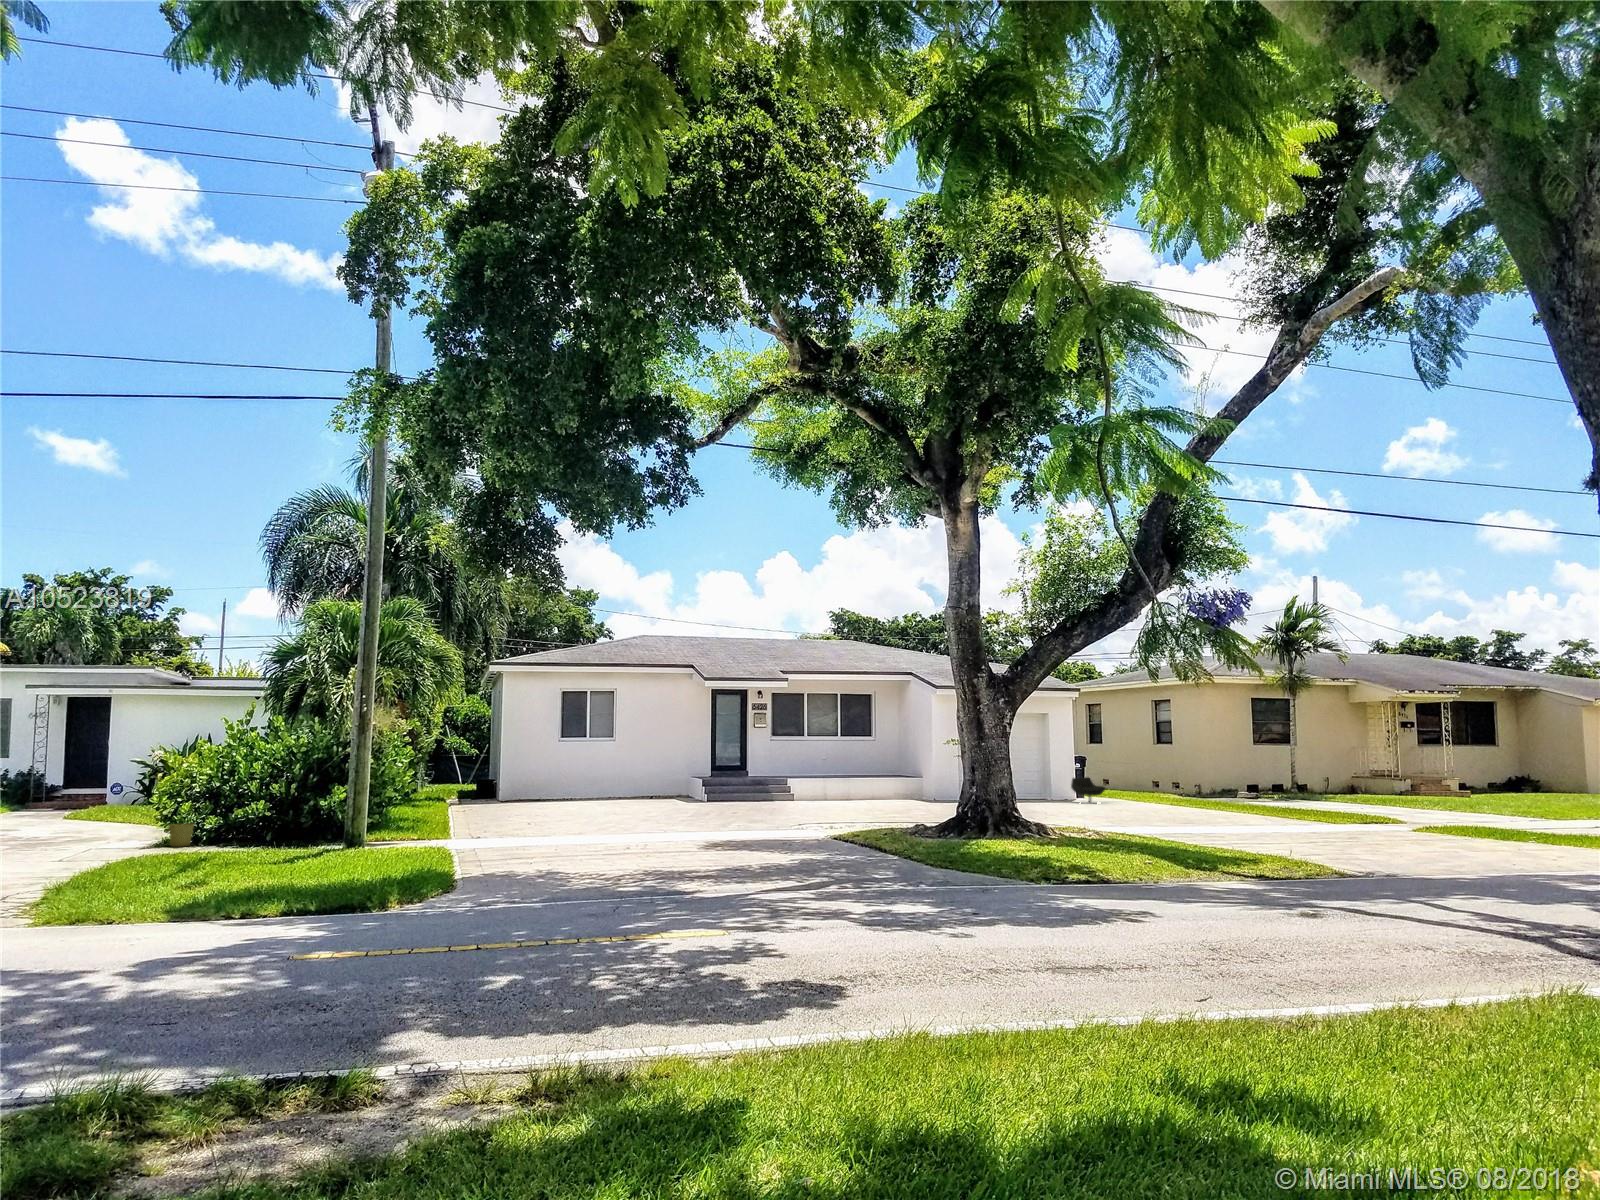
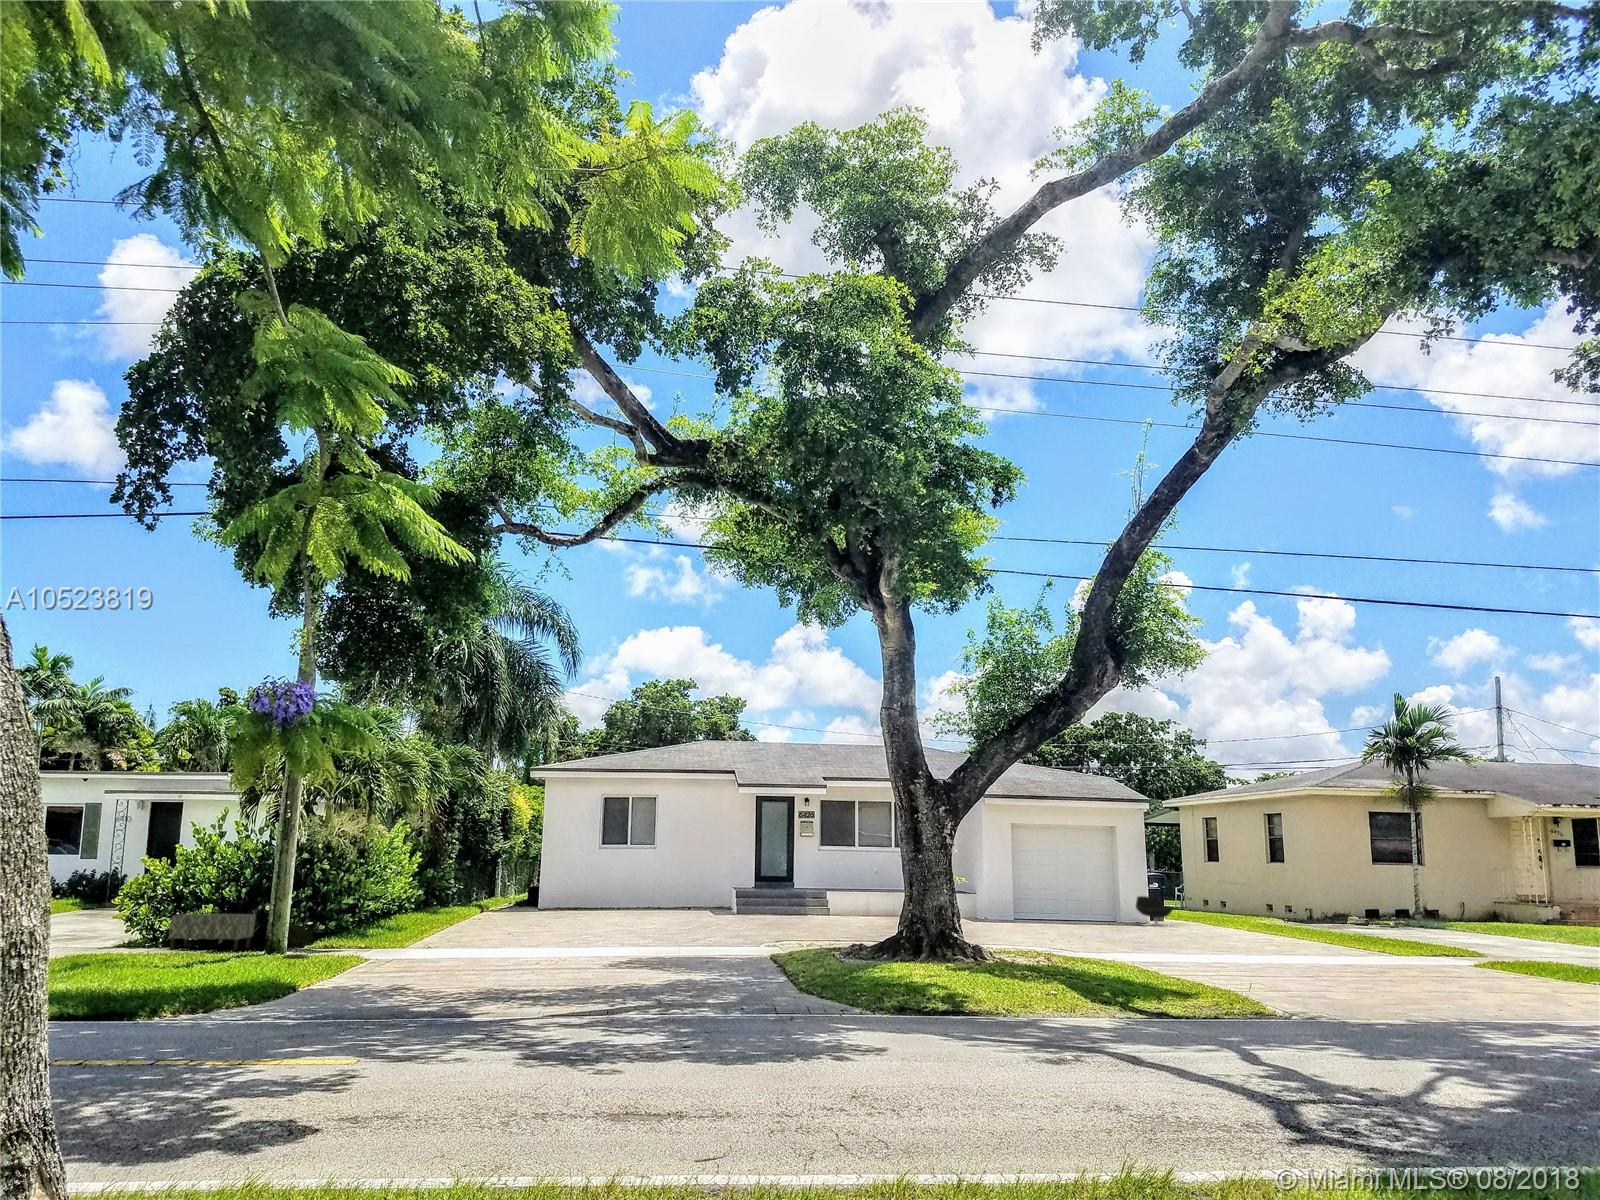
potted tree: none [363,806,395,851] -> present [283,917,312,958]
bench: none [222,810,306,847] -> present [169,913,256,950]
bucket: present [167,823,194,847] -> none [125,924,153,947]

